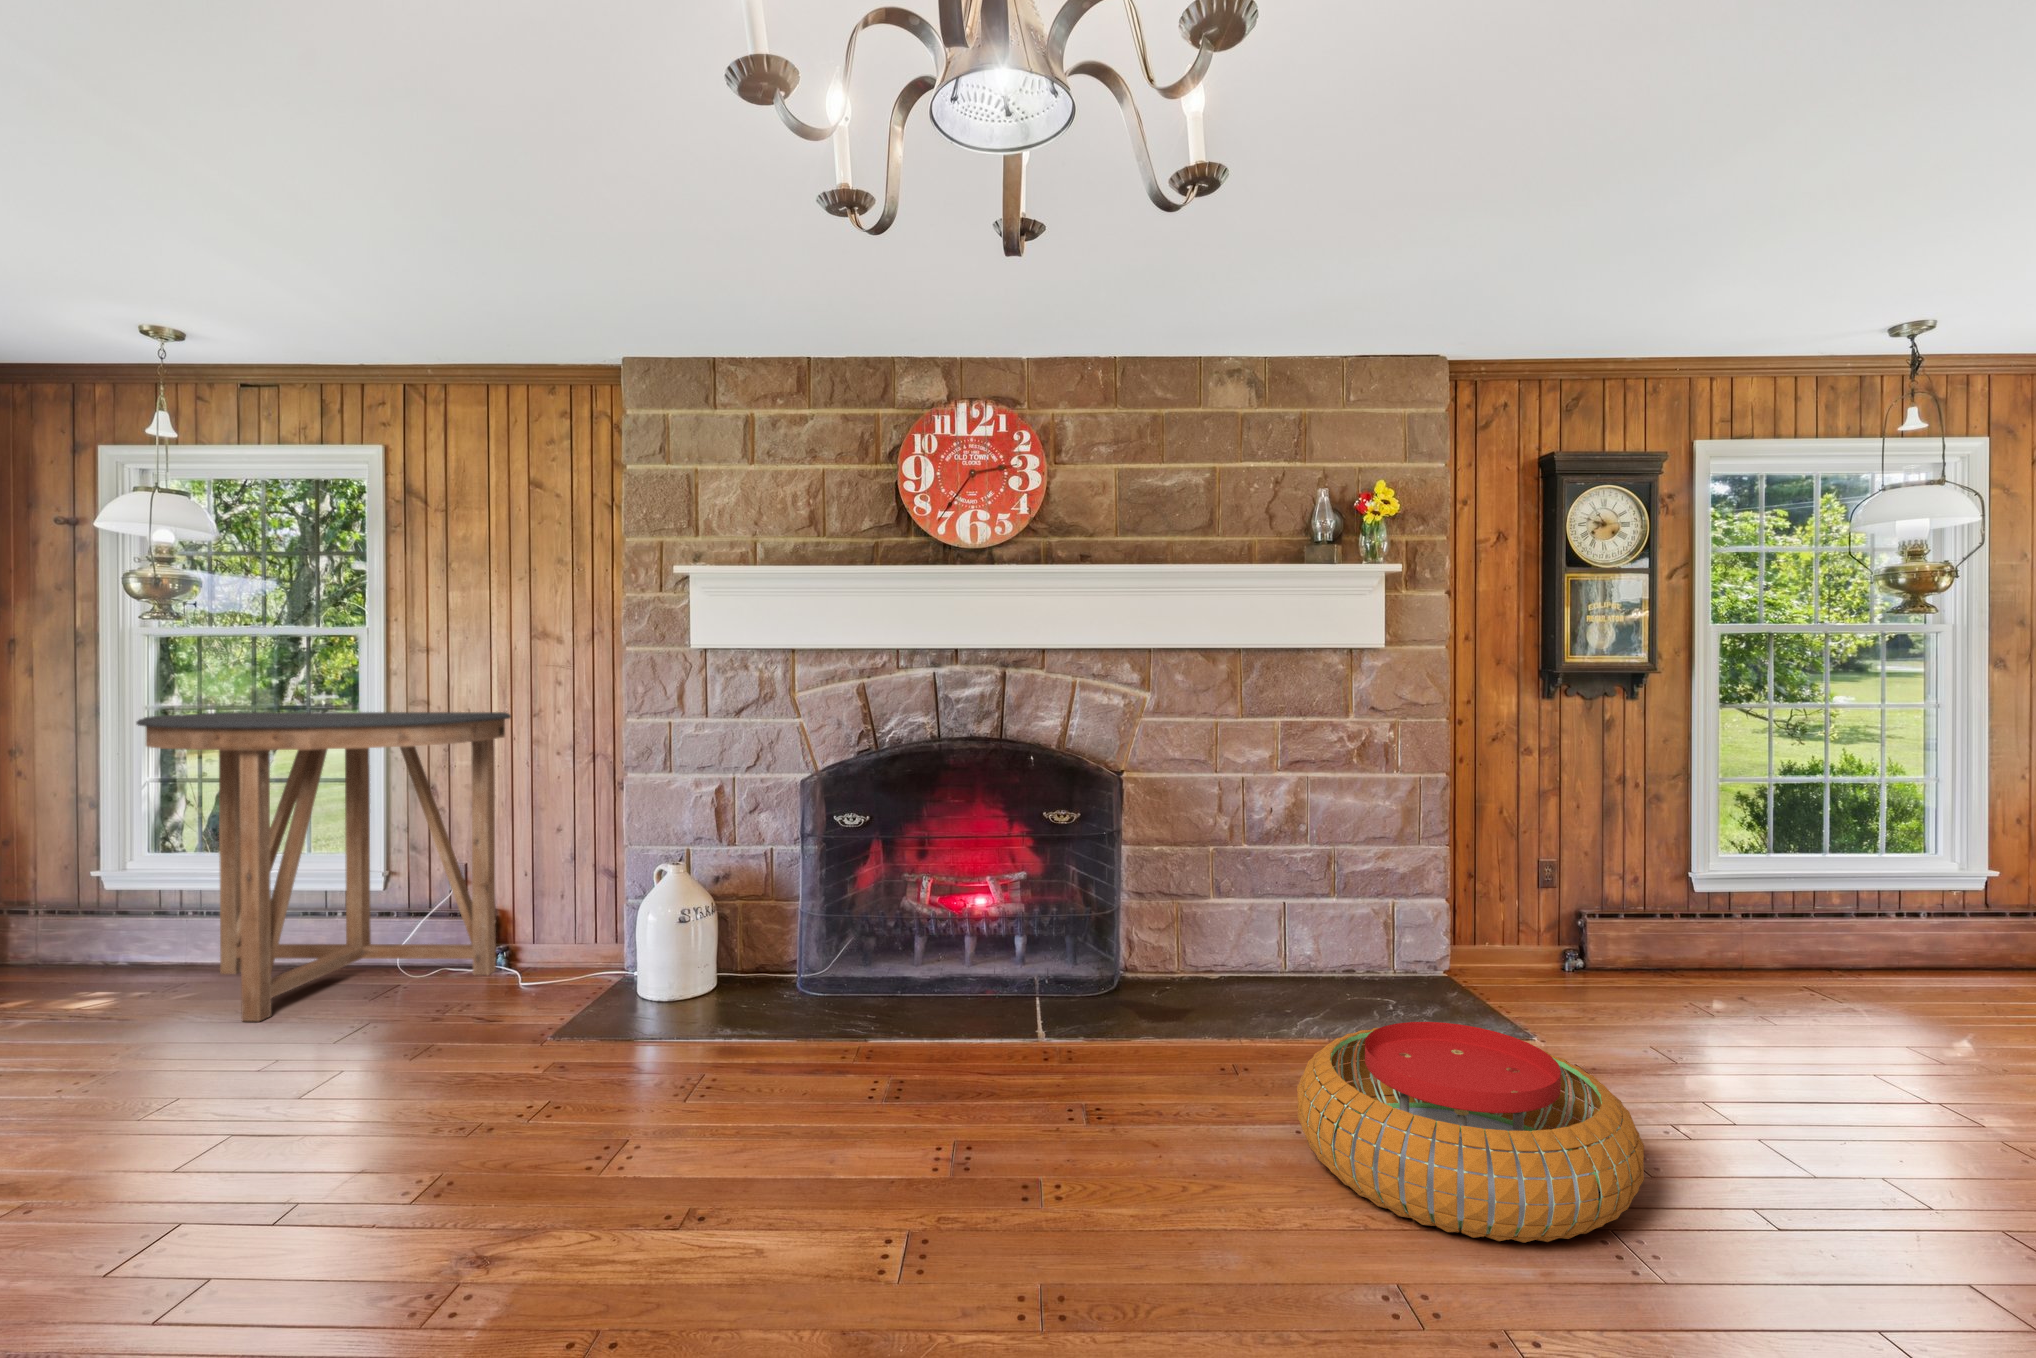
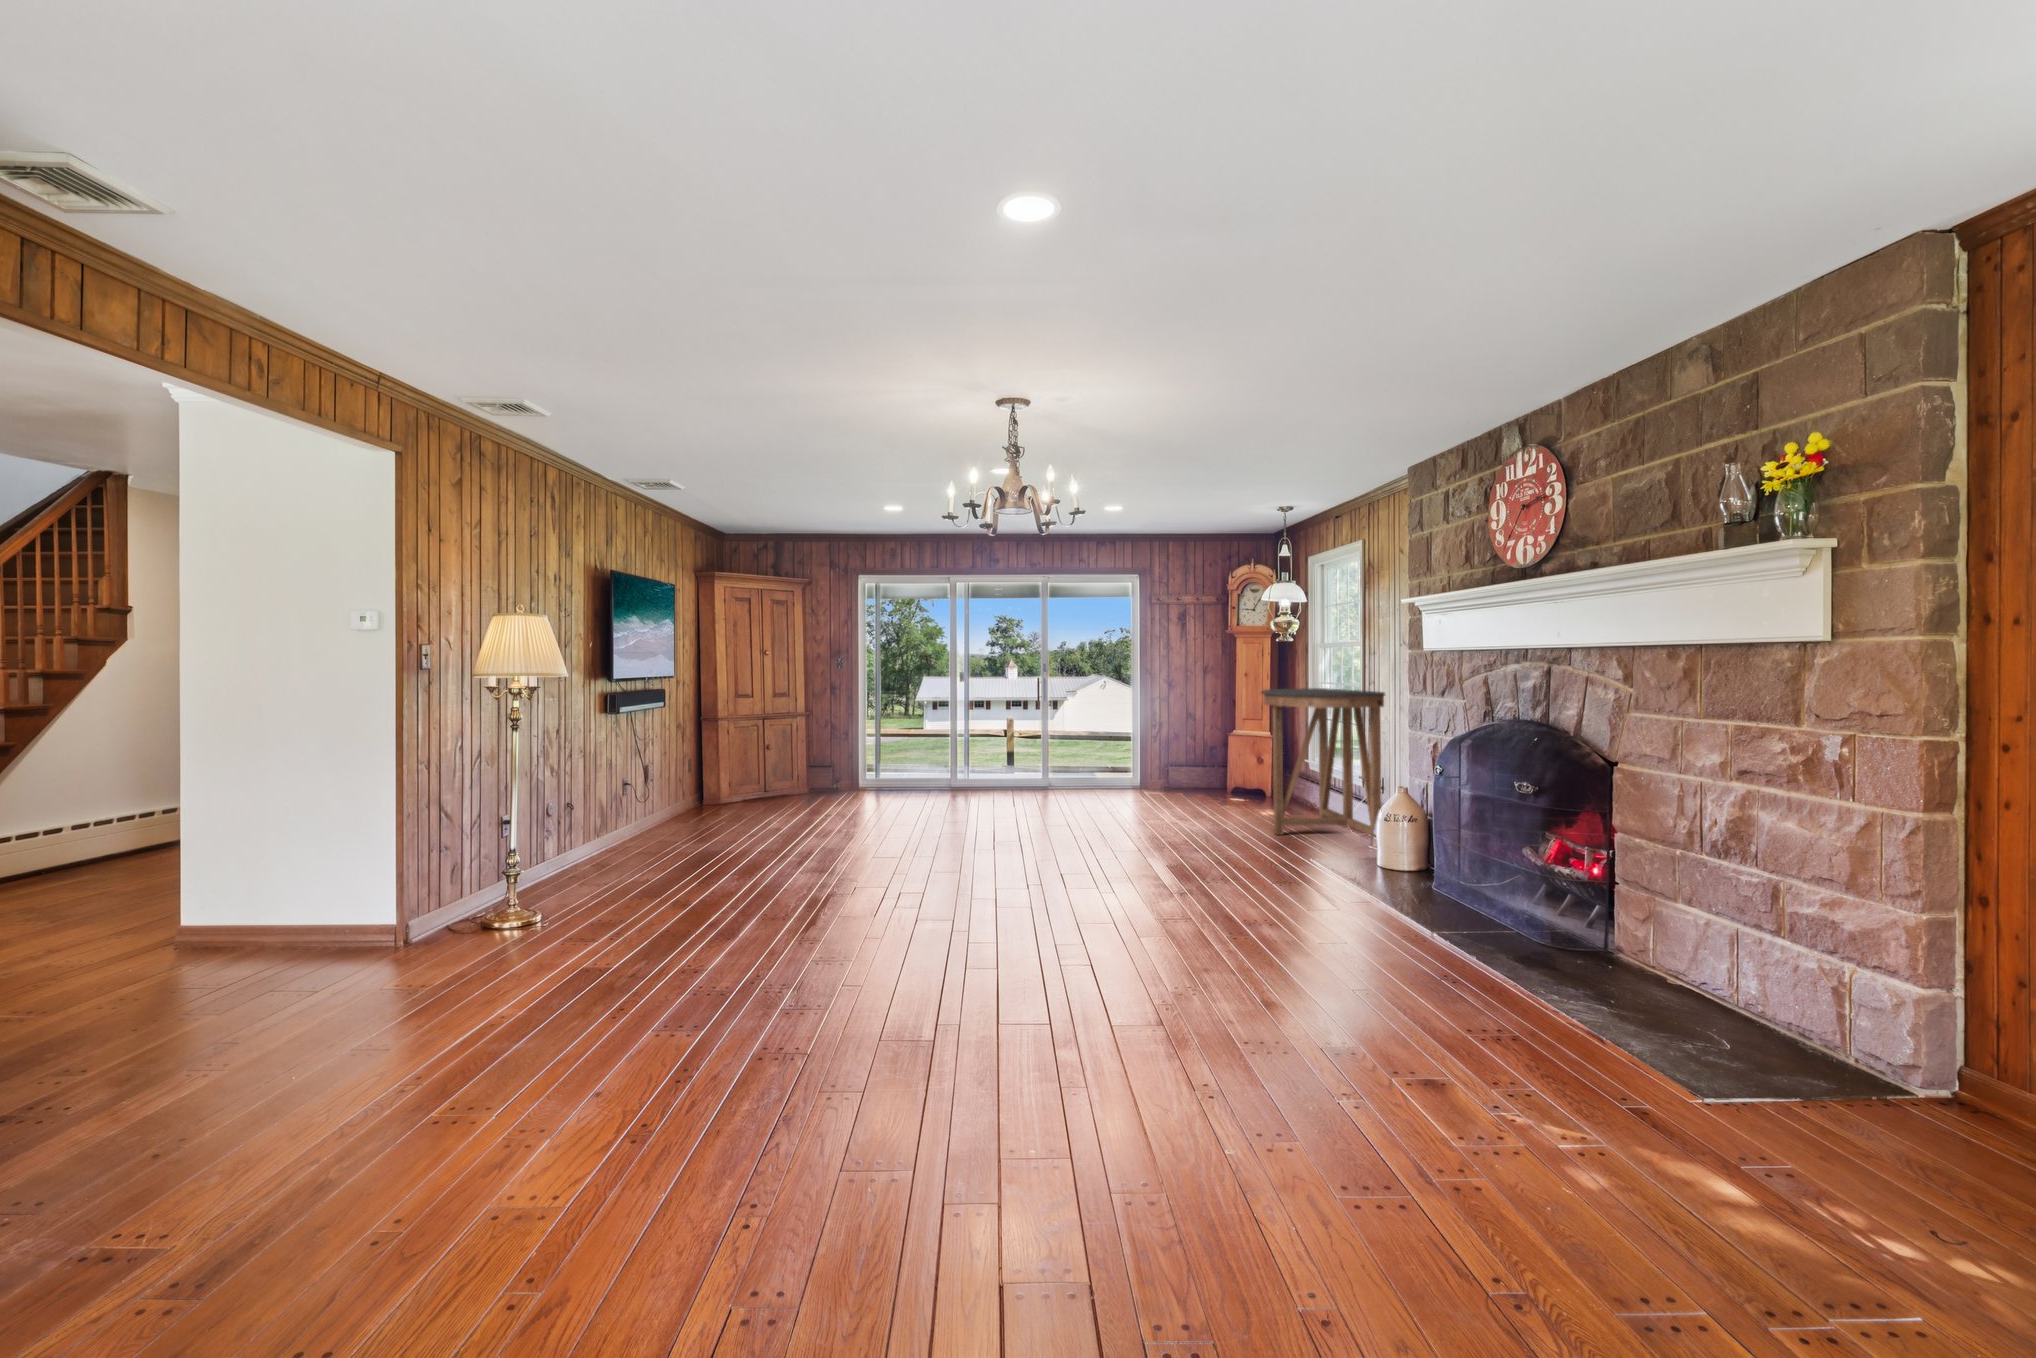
pouf: present [1297,1022,1644,1243] -> none [1225,932,1463,1067]

